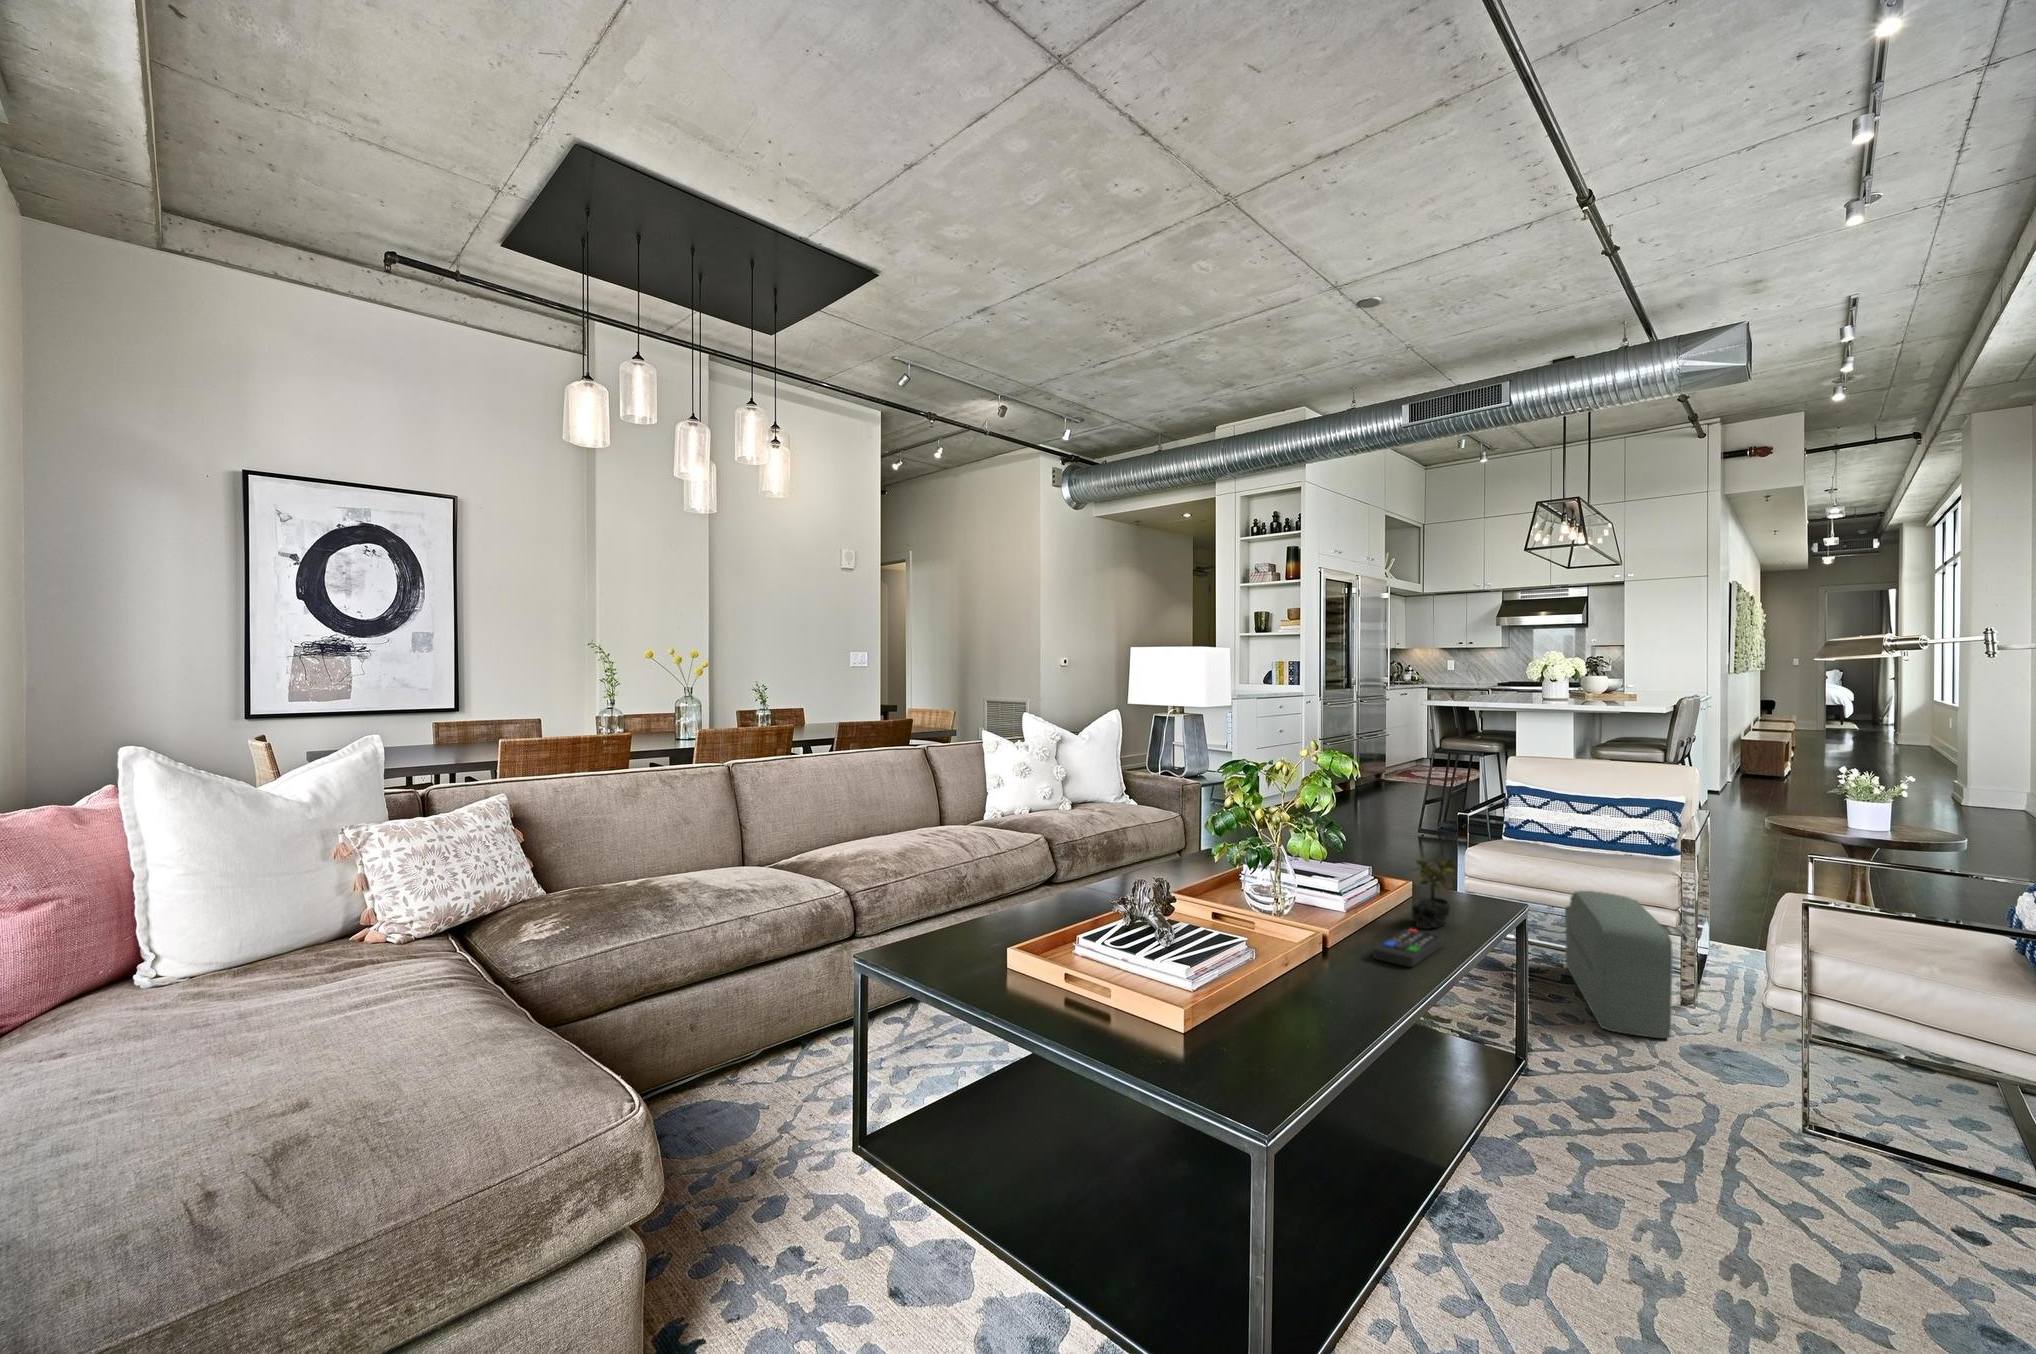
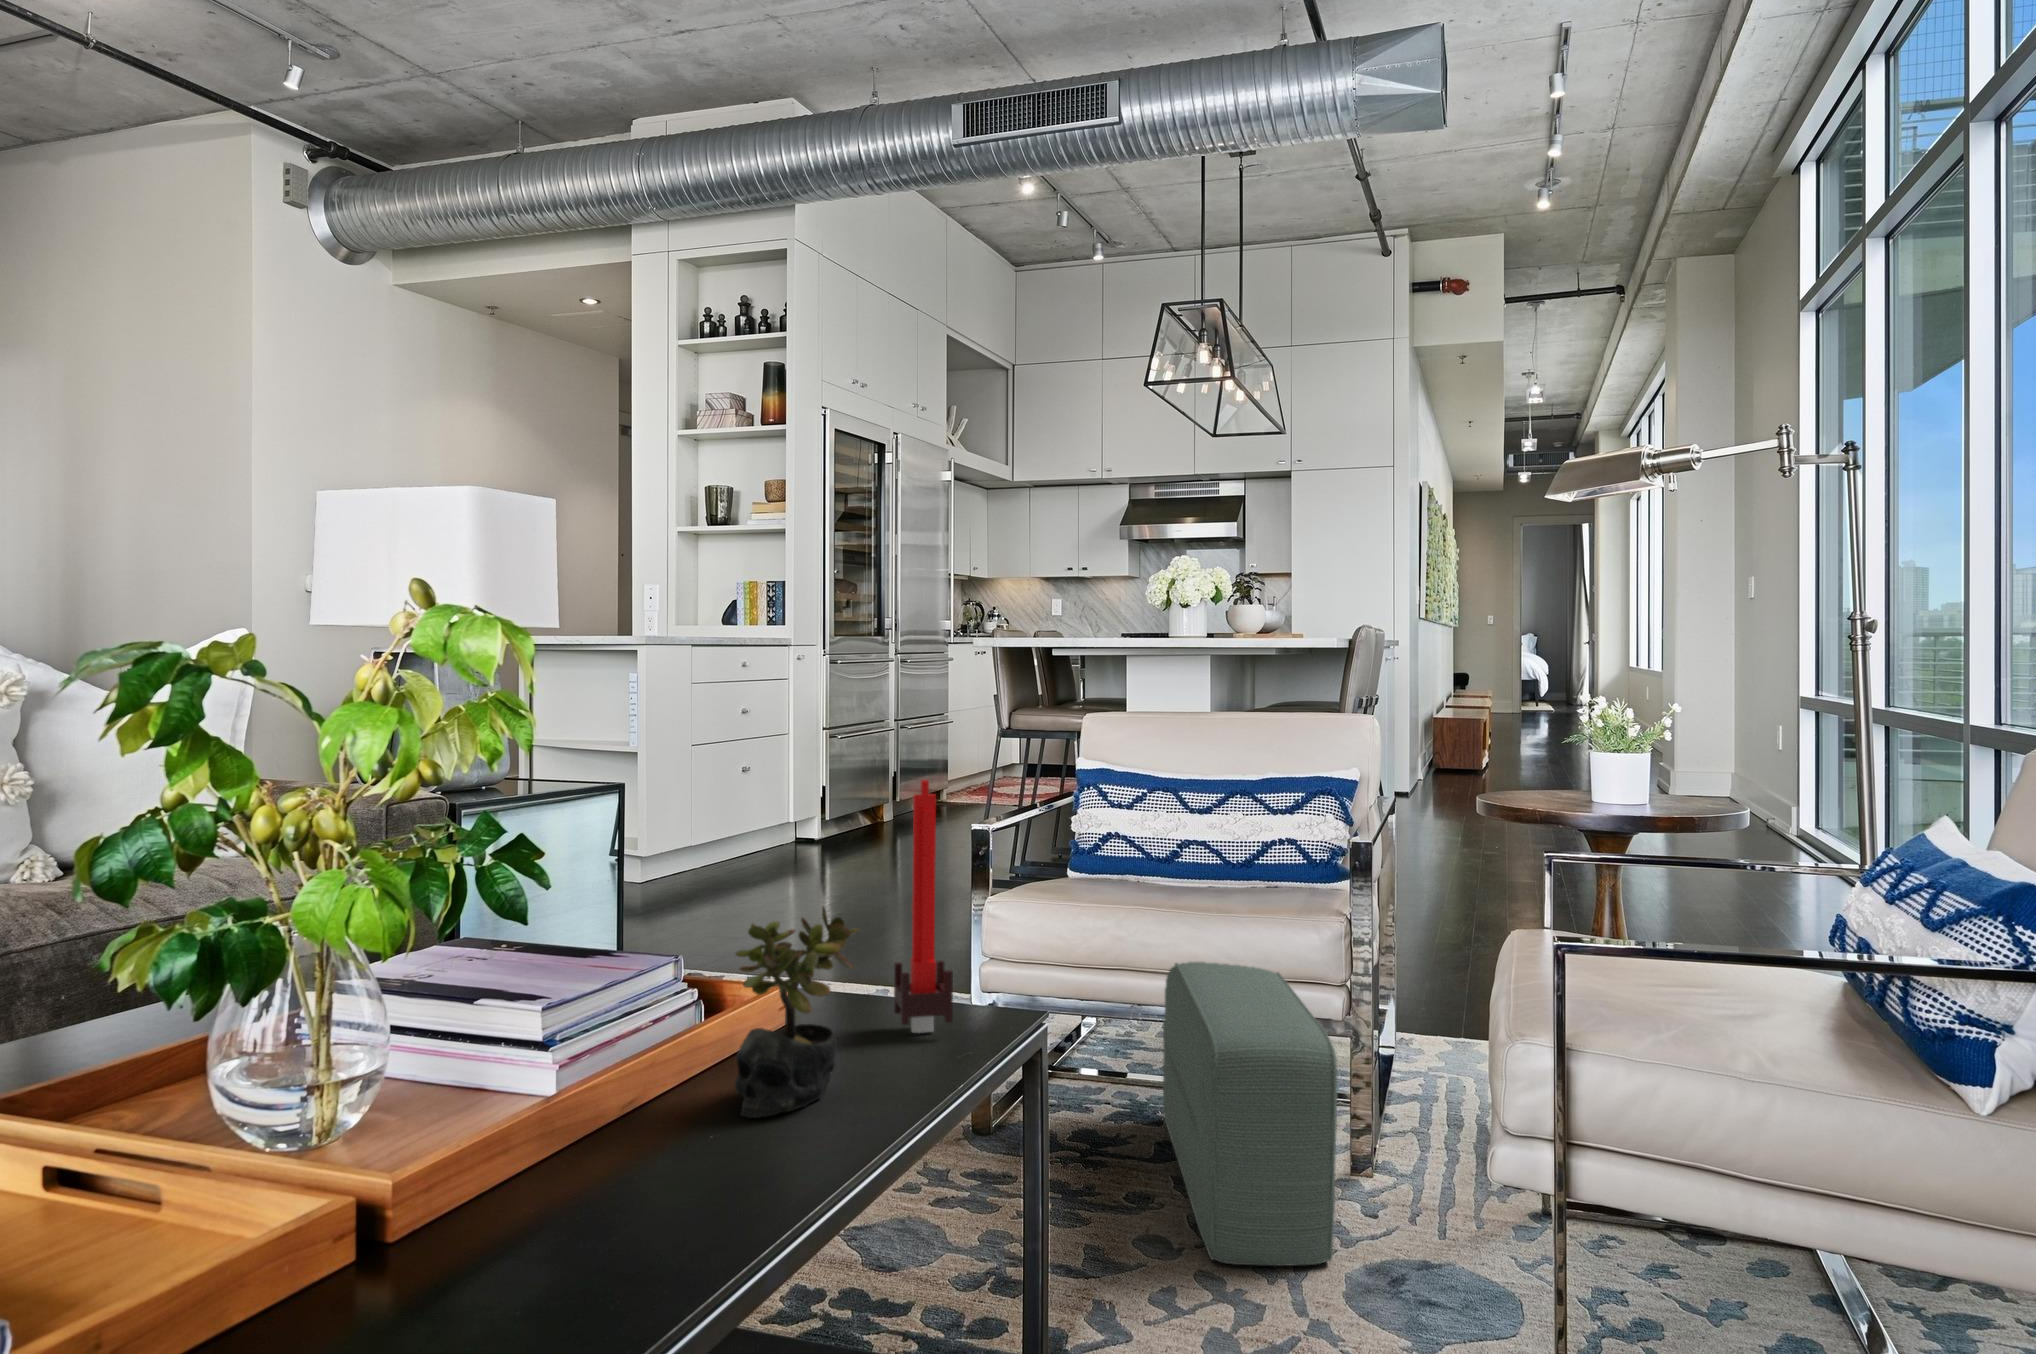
candle: none [1459,806,1488,907] -> present [894,780,953,1033]
remote control: present [1373,929,1443,967] -> none [526,1129,780,1276]

